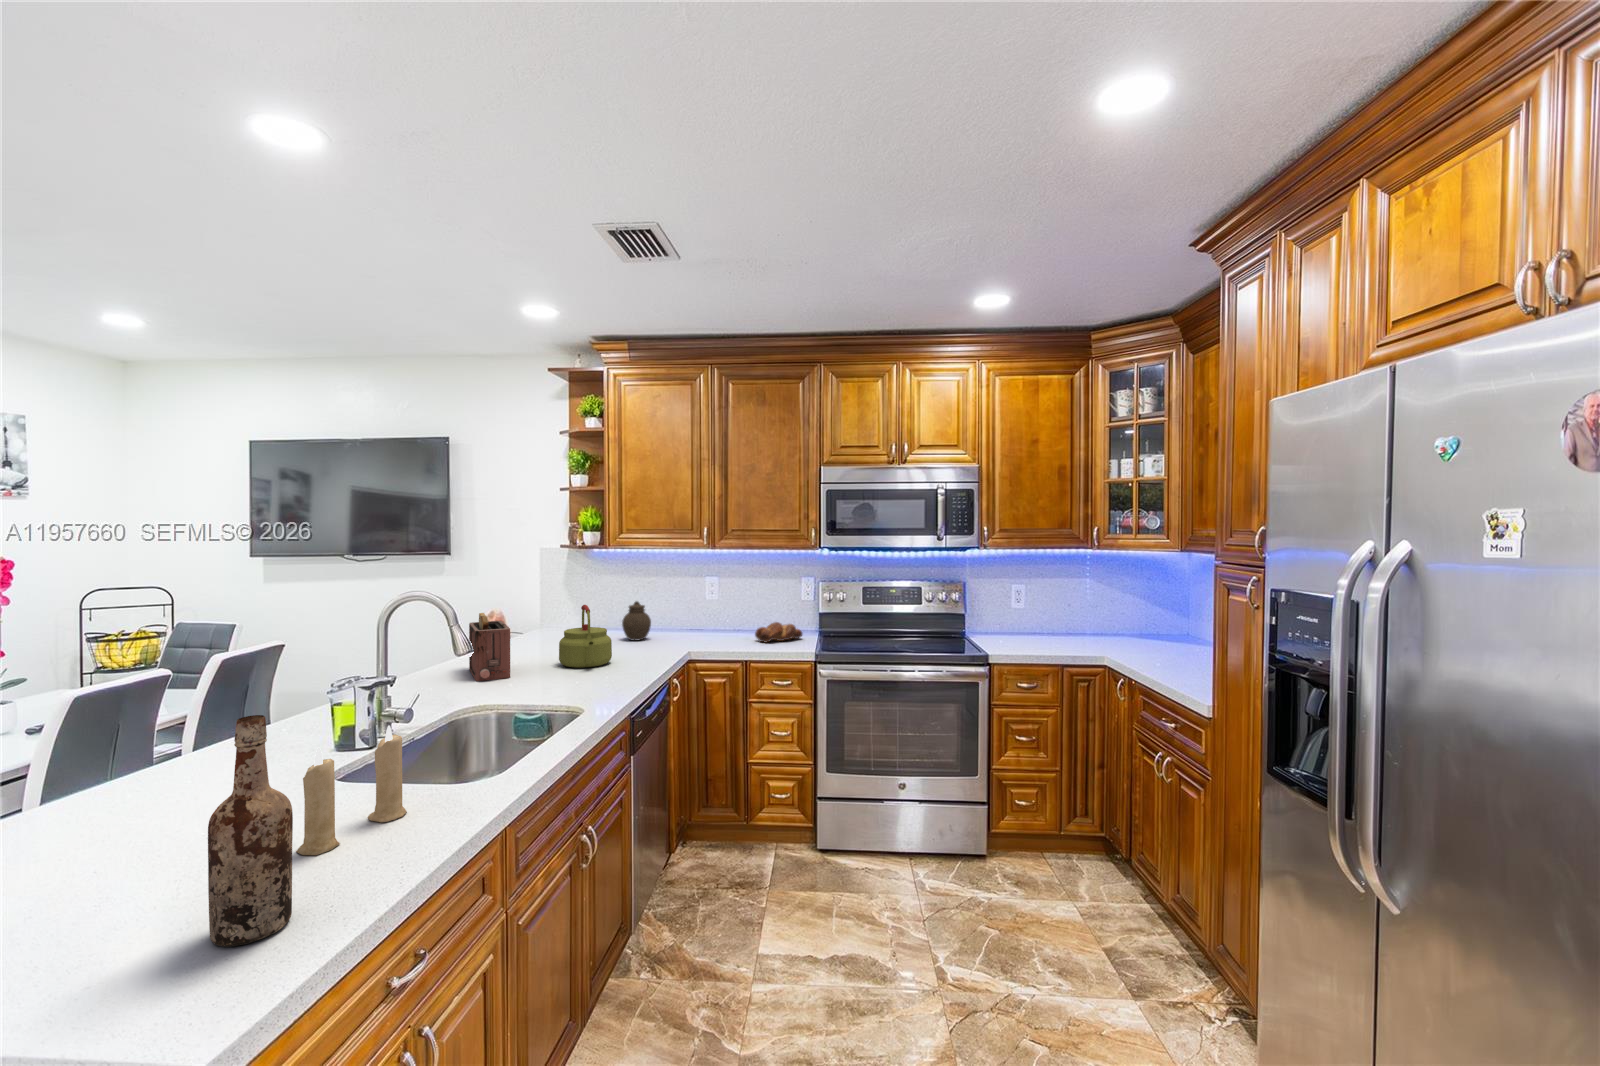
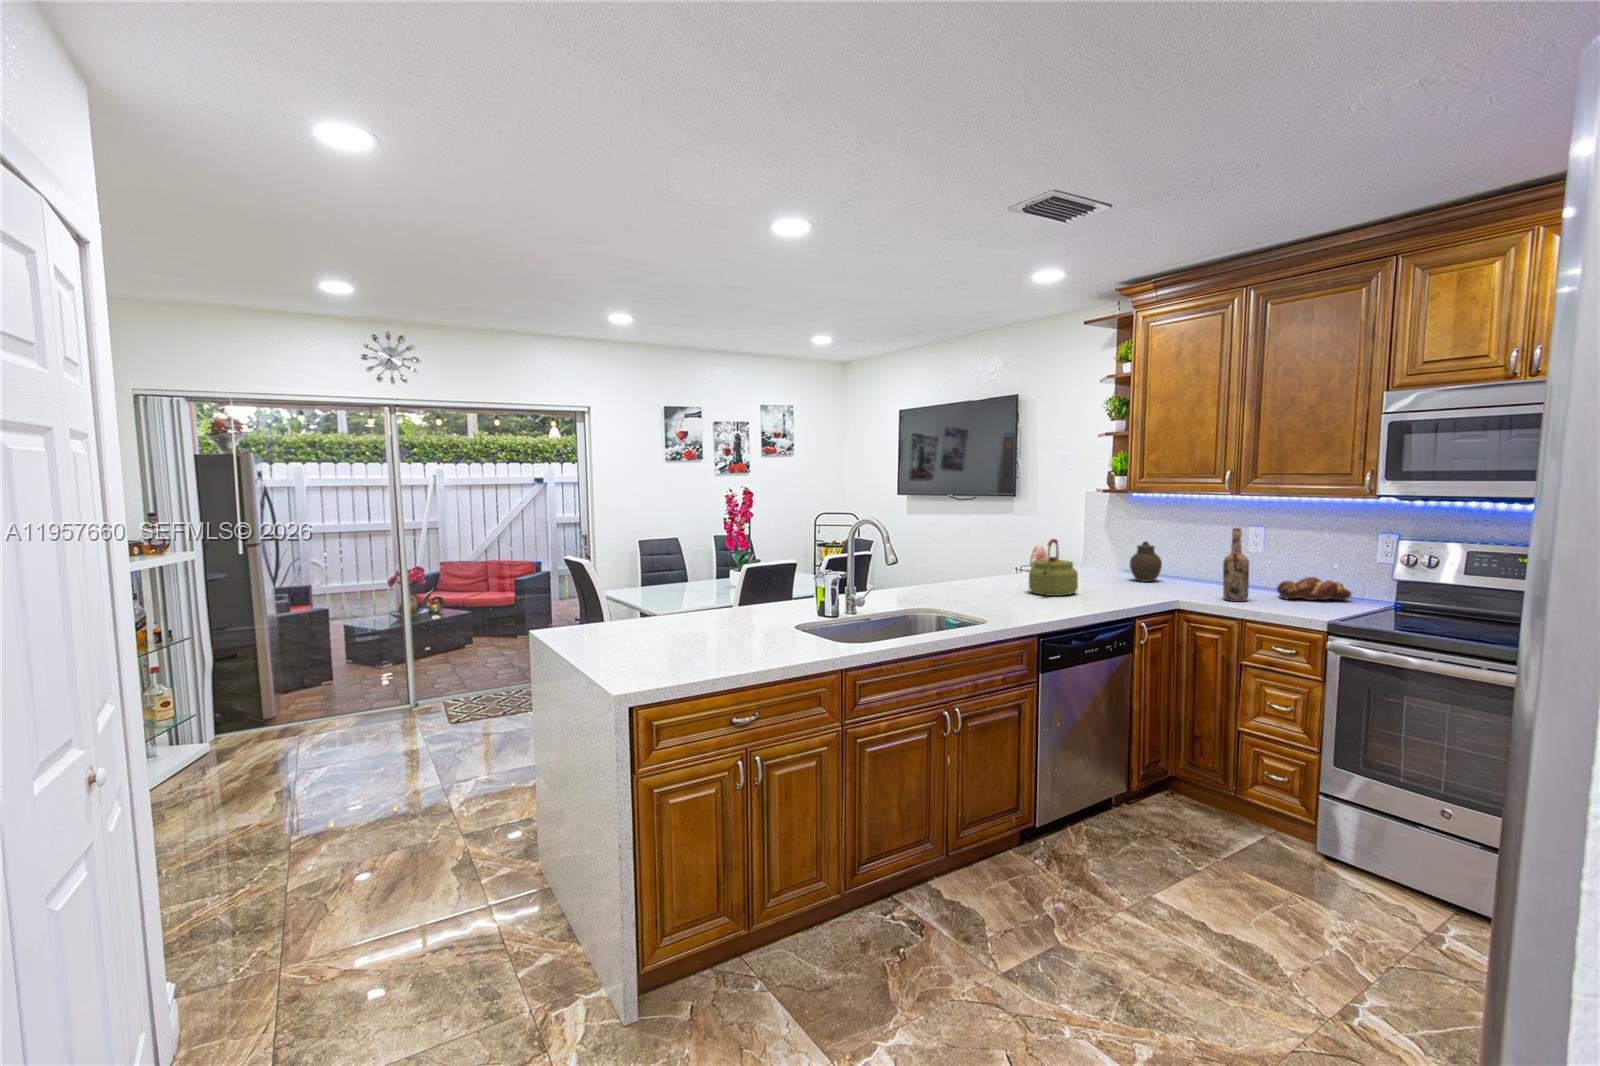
toaster: present [469,613,510,681] -> none [953,540,988,594]
wine bottle: present [208,715,293,947] -> present [1223,528,1249,602]
candle: present [296,726,407,855] -> none [740,590,799,651]

